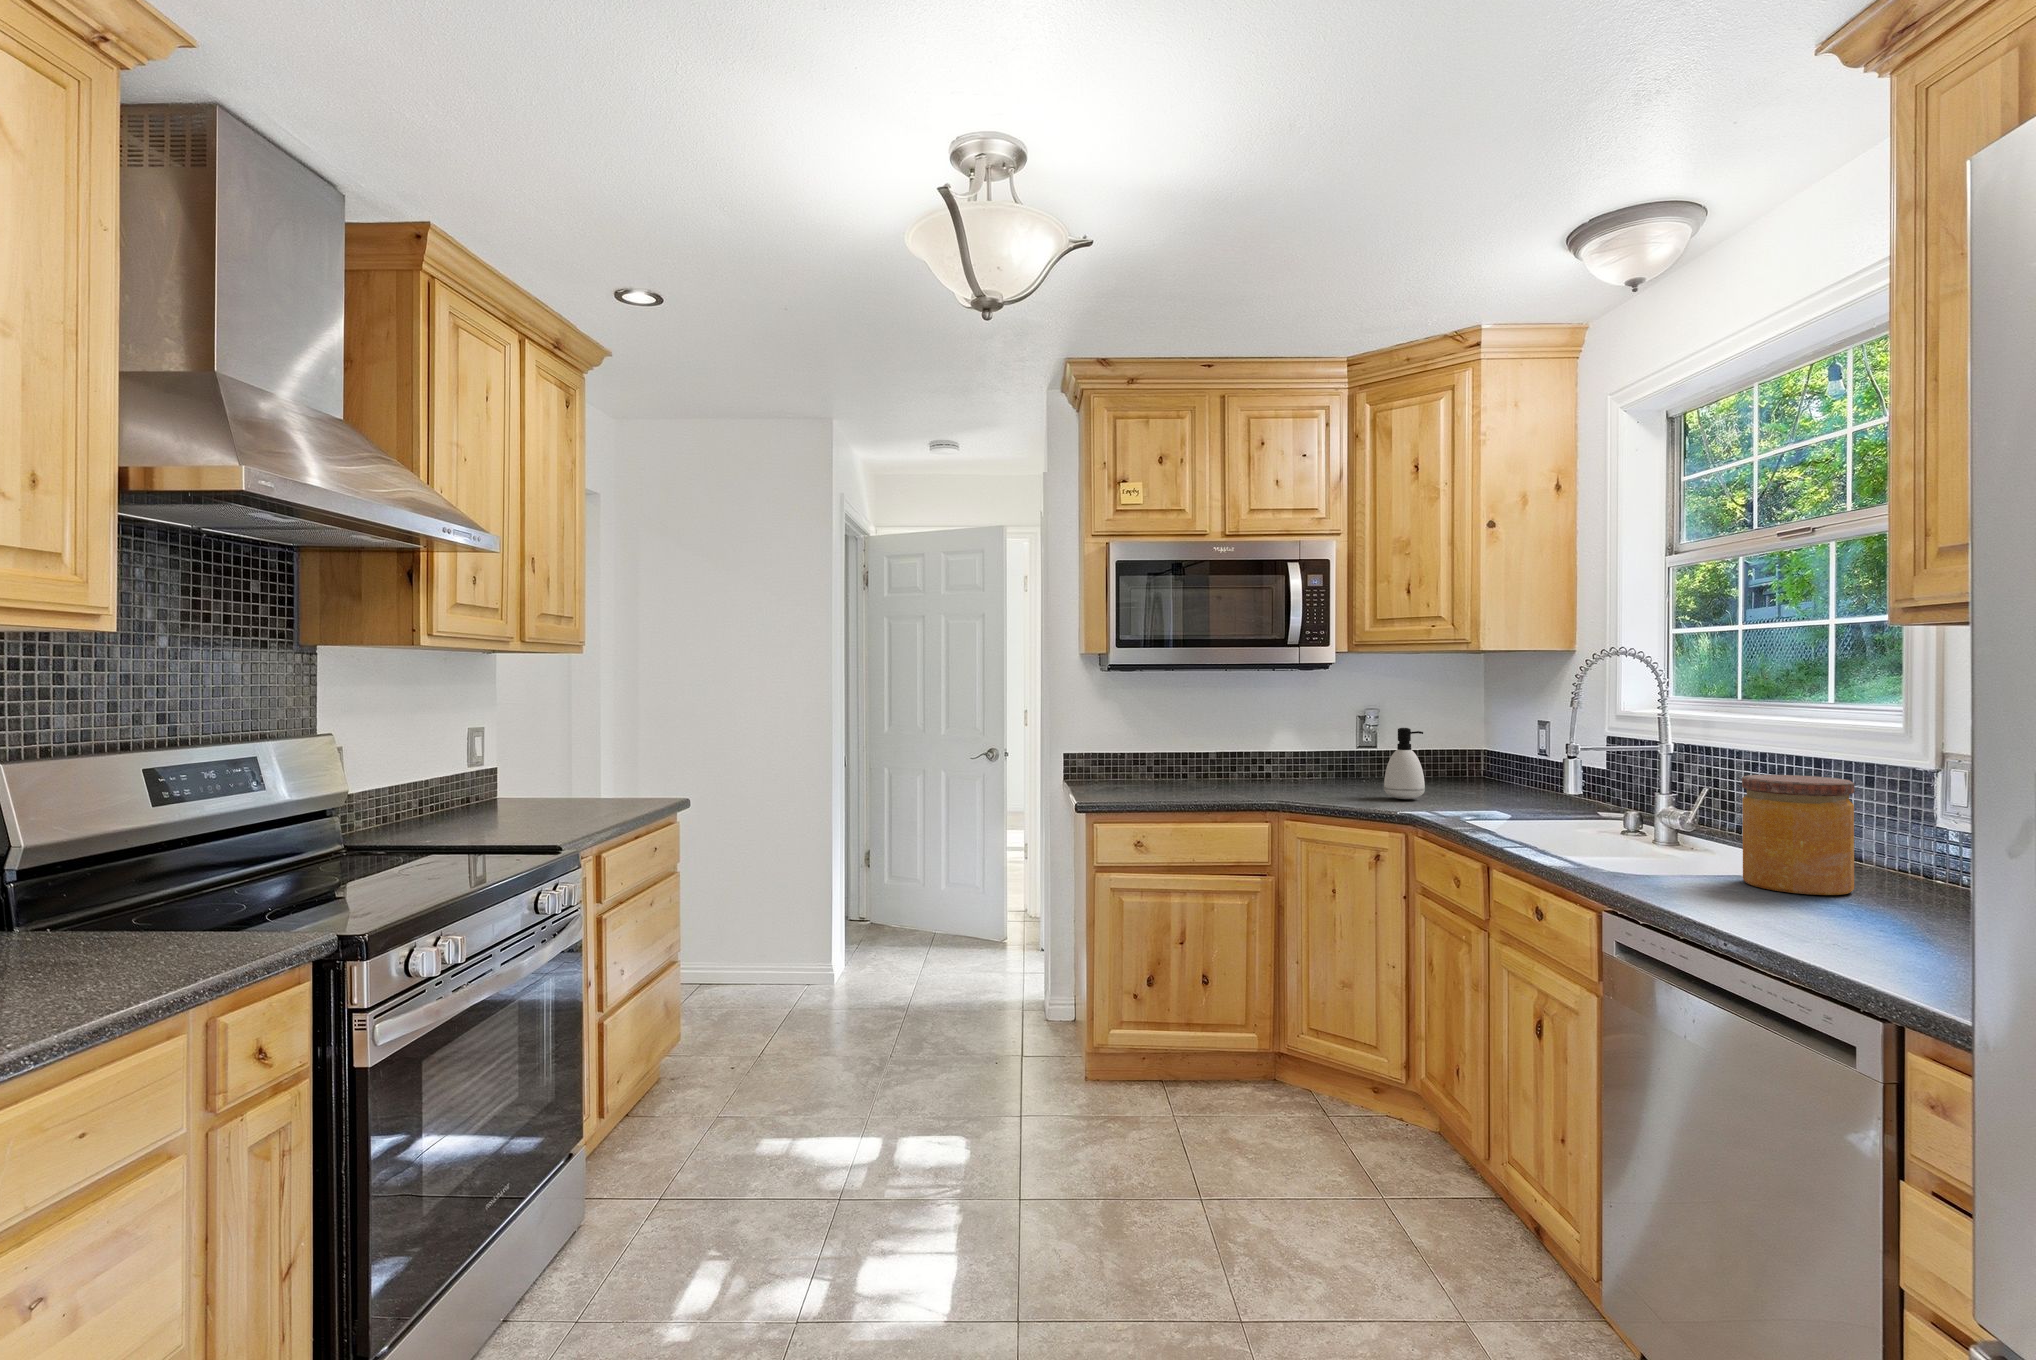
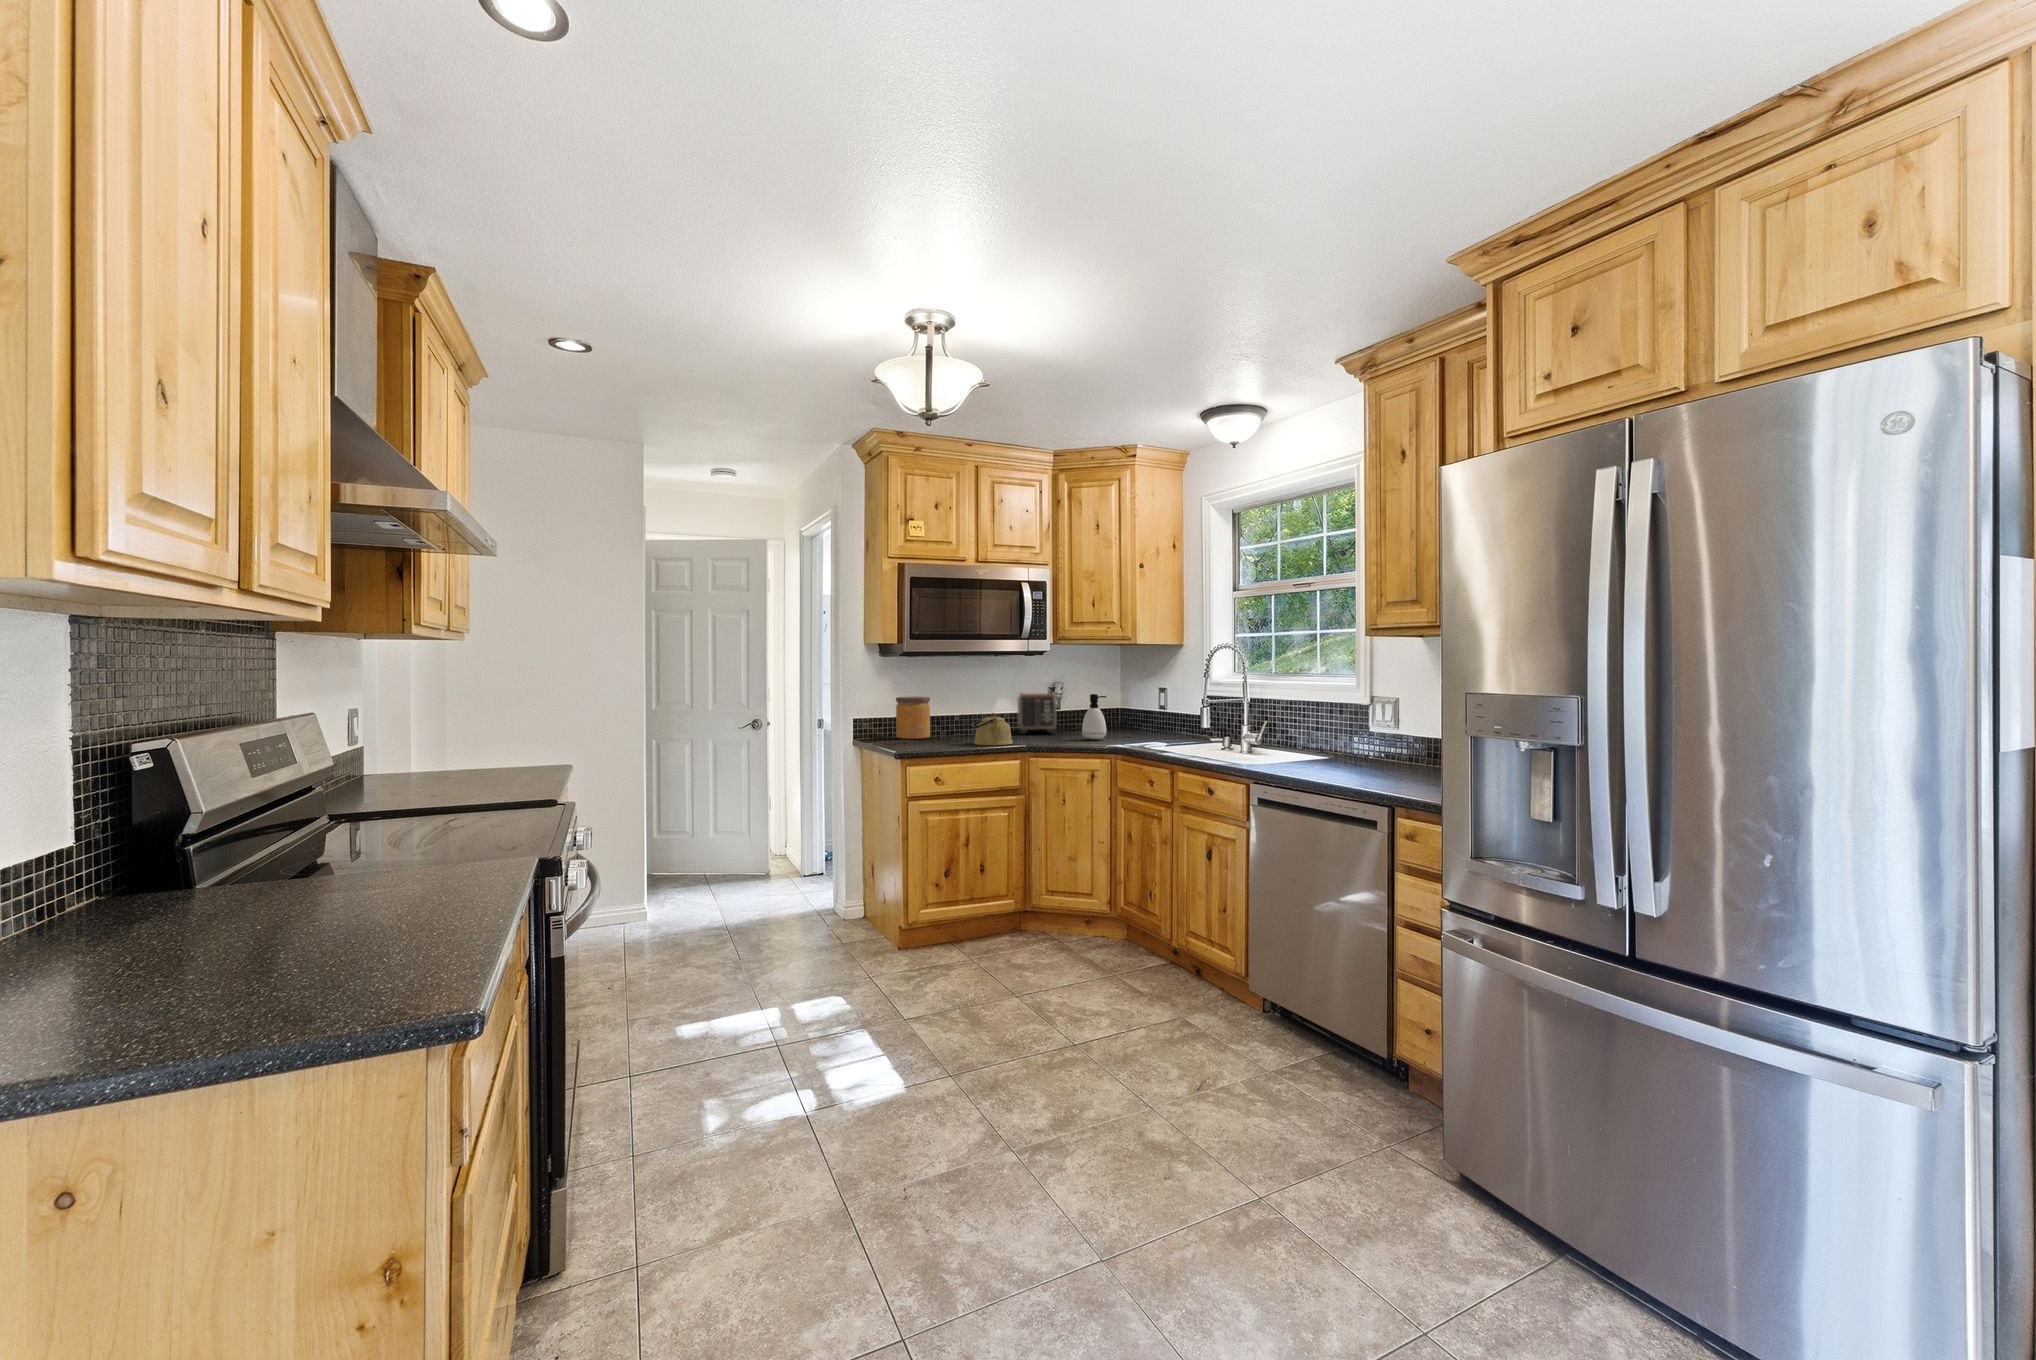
toaster: none [1302,721,1367,785] -> present [1018,693,1057,734]
kettle: none [1199,752,1263,801] -> present [971,713,1013,745]
jar: present [1742,775,1855,895] -> present [896,696,930,739]

